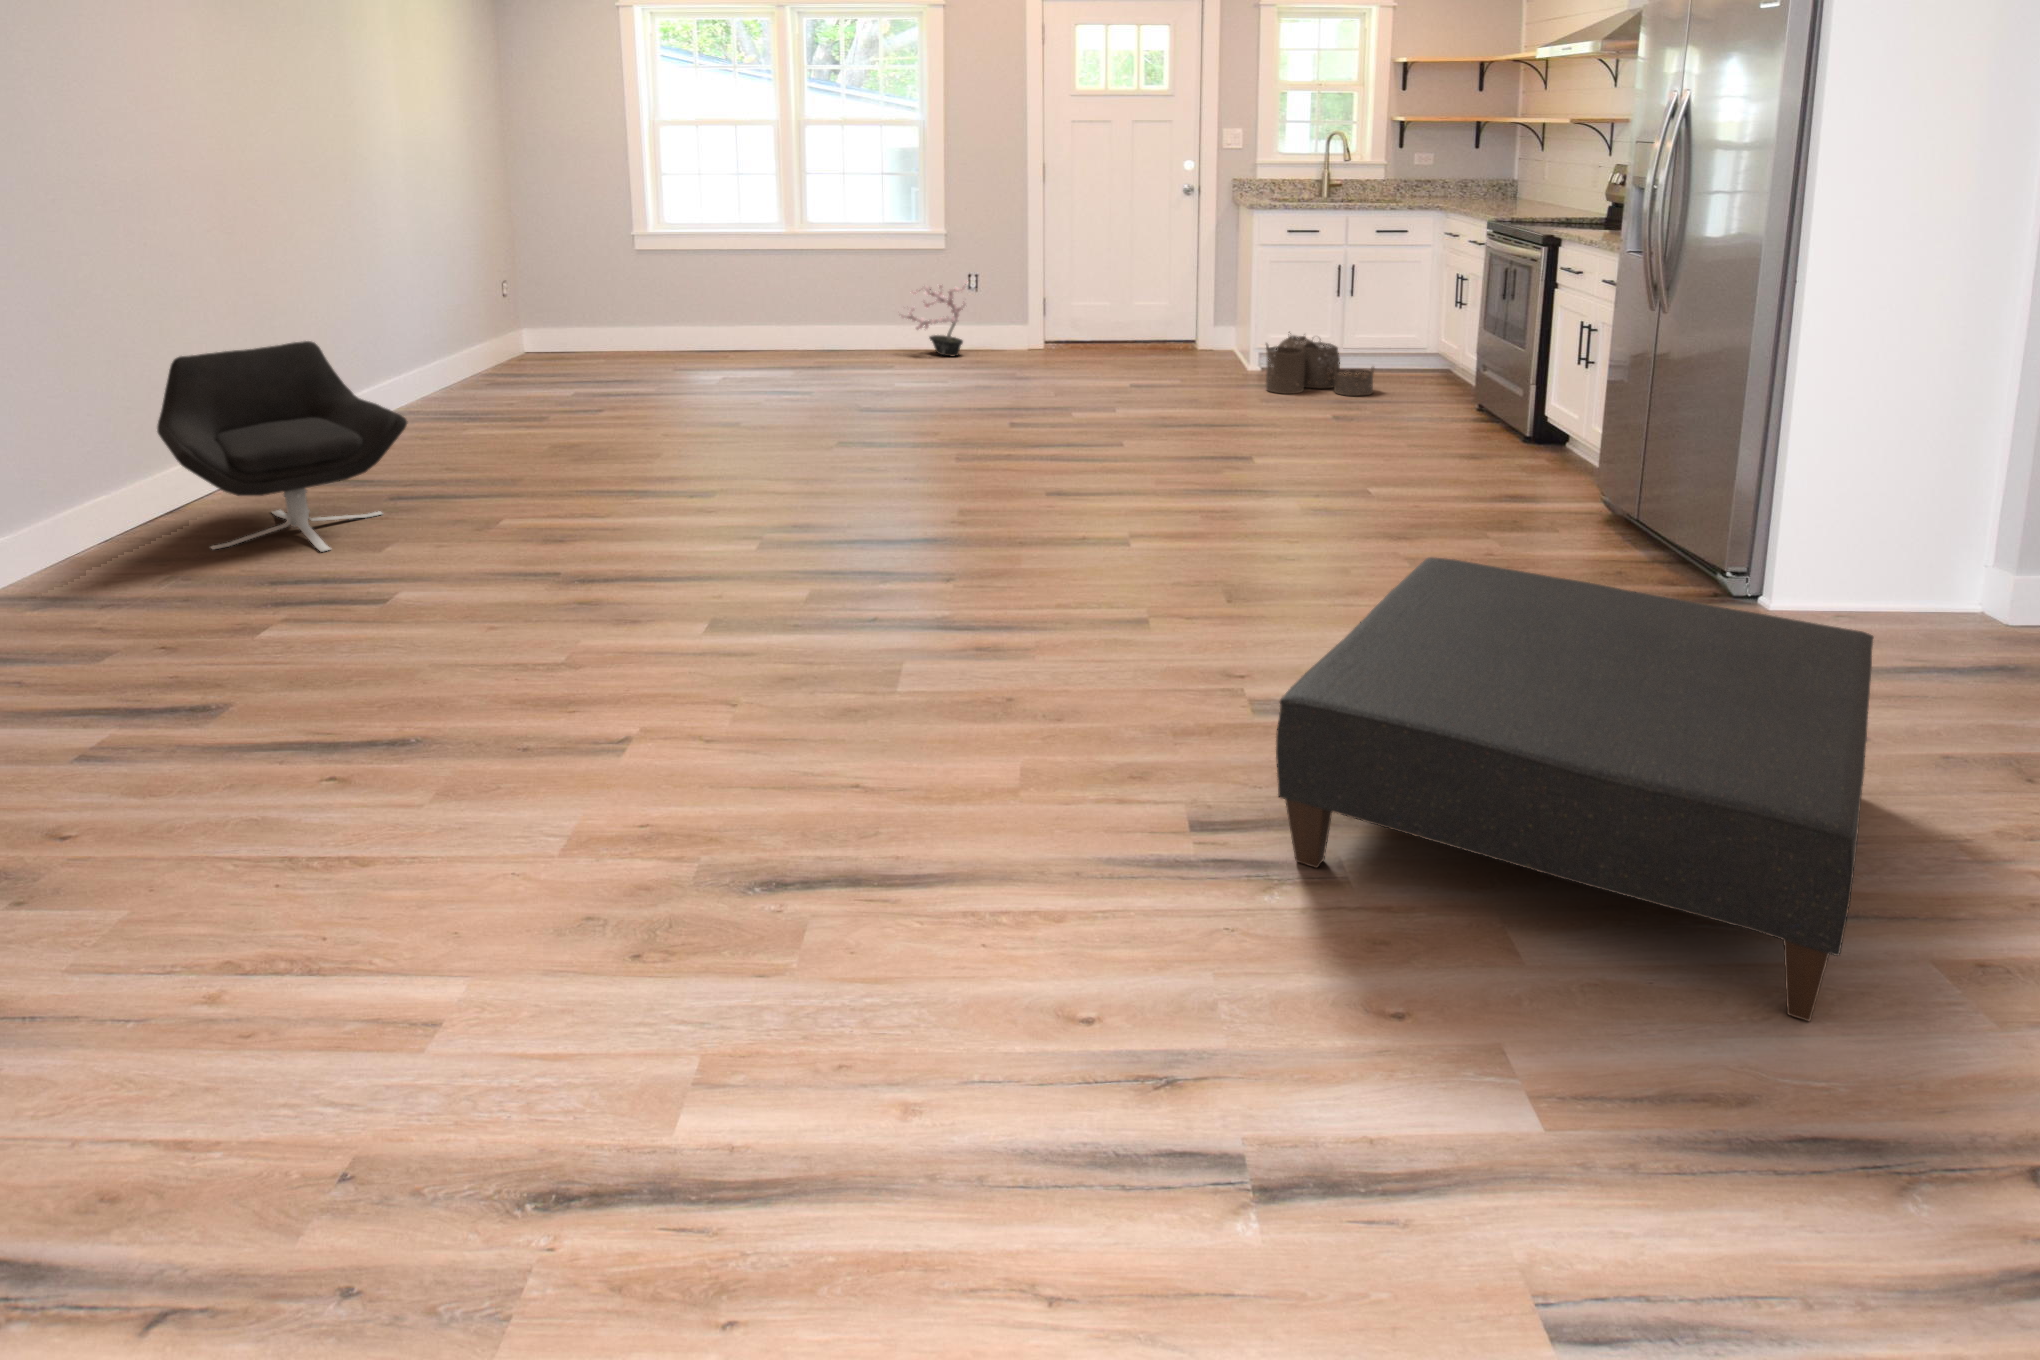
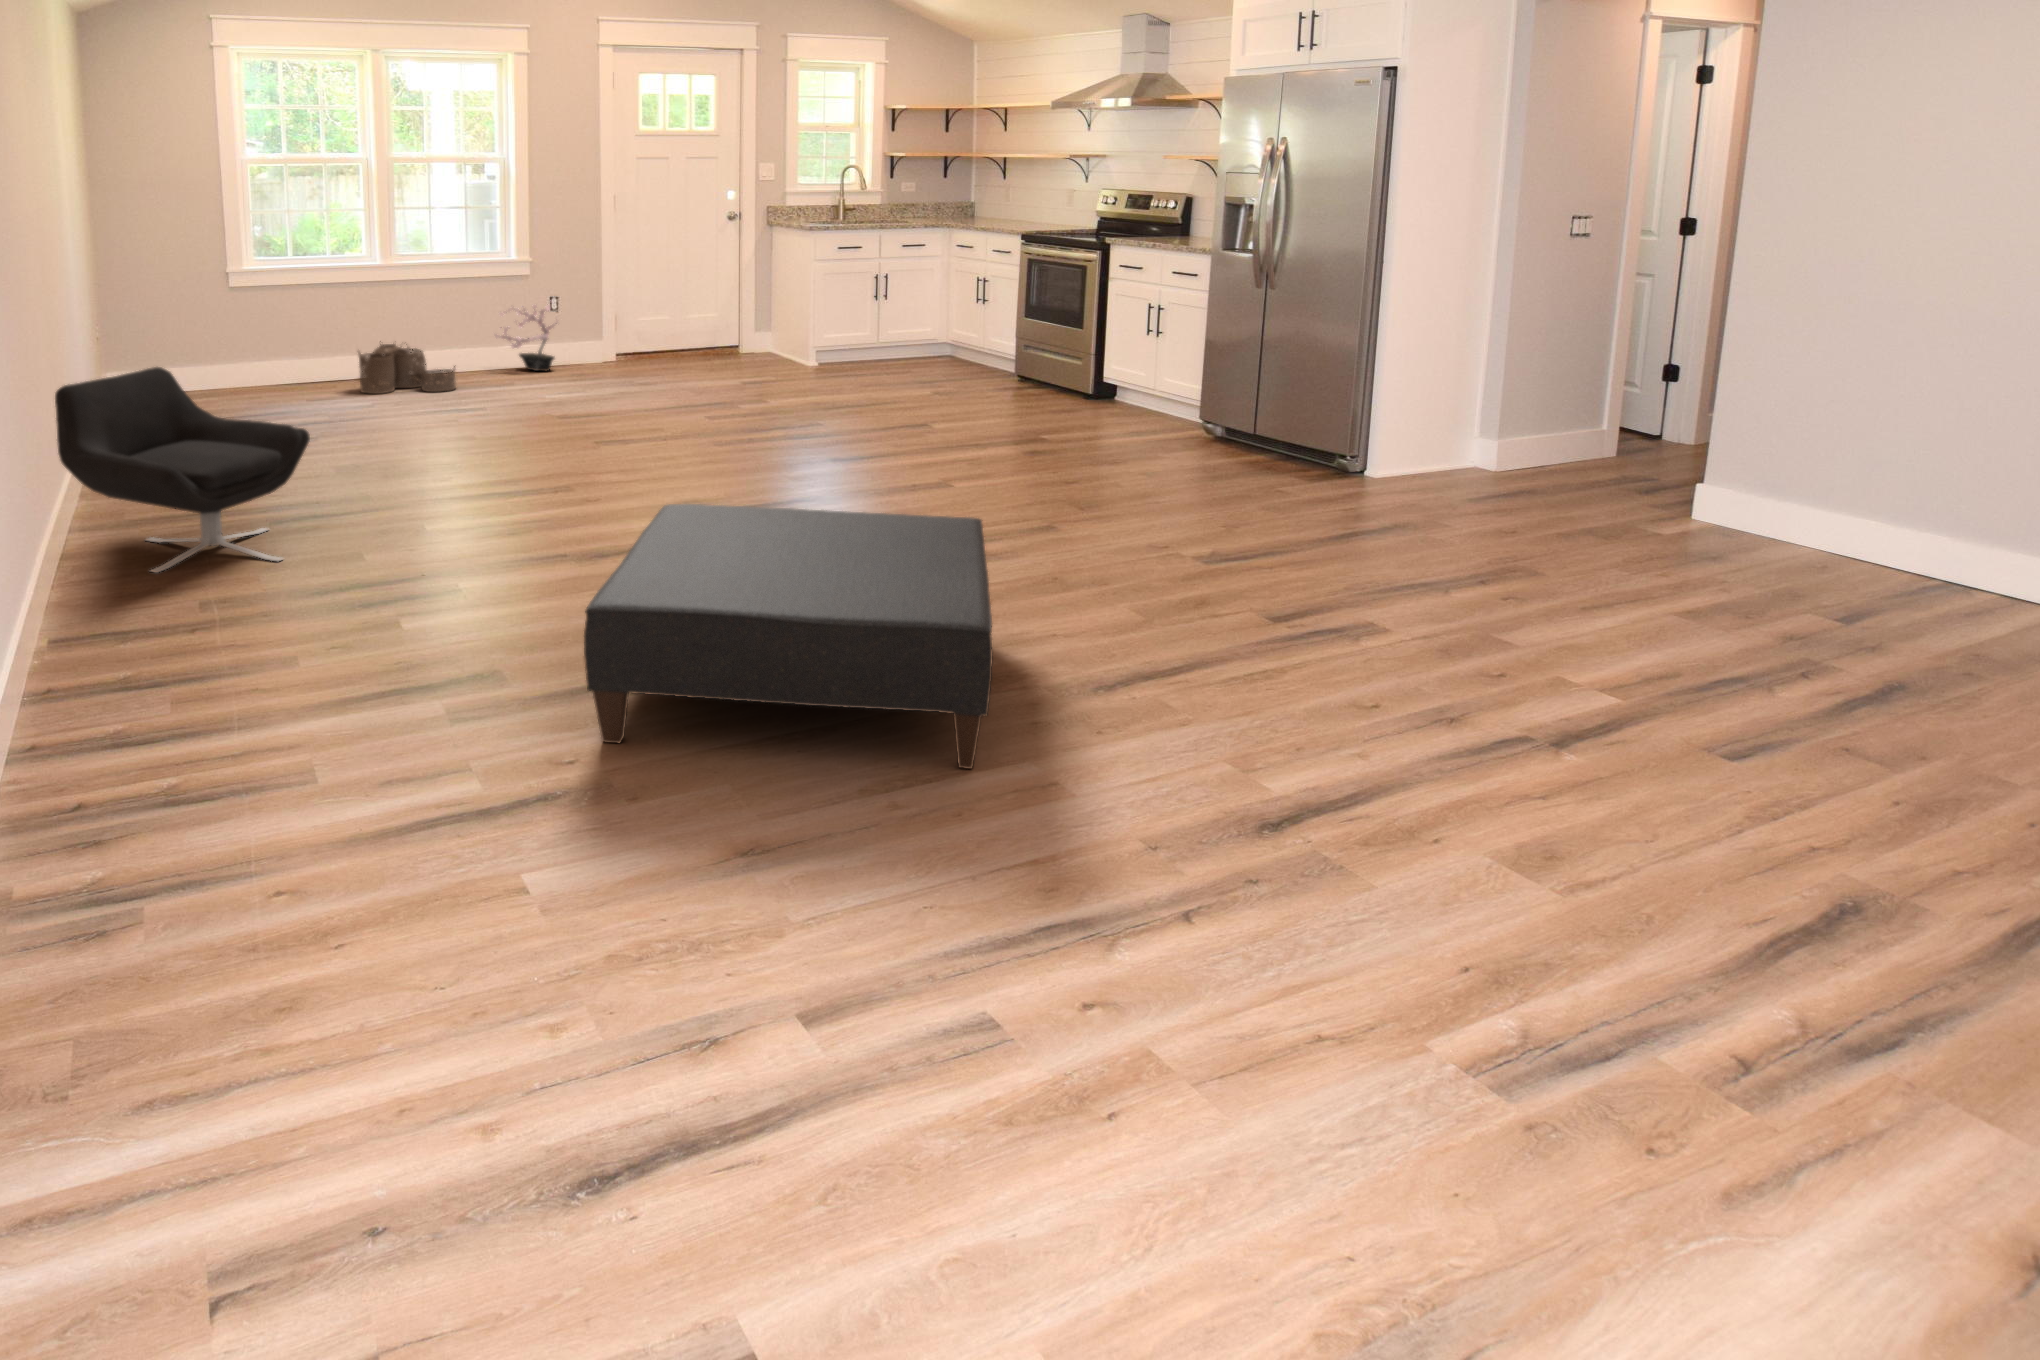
woven basket: present [1266,332,1374,396] -> present [359,341,456,394]
ottoman: present [1276,557,1874,1021] -> present [584,504,993,769]

